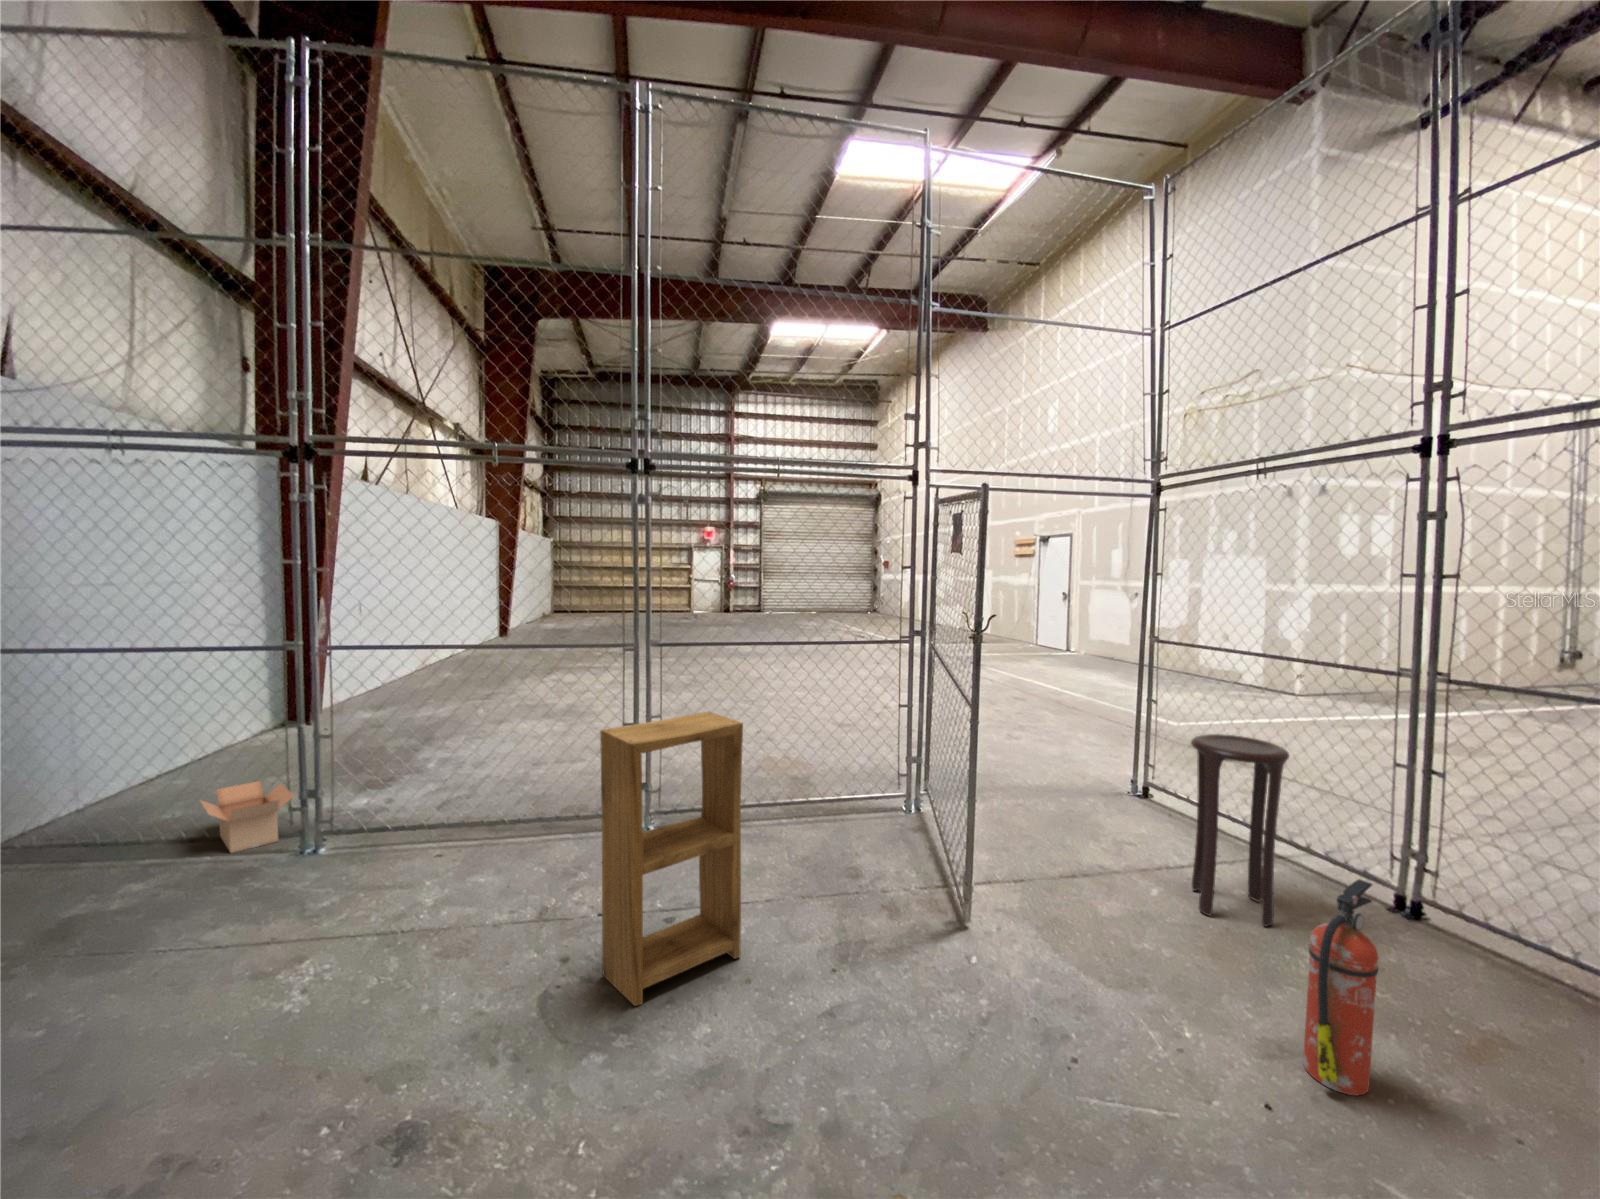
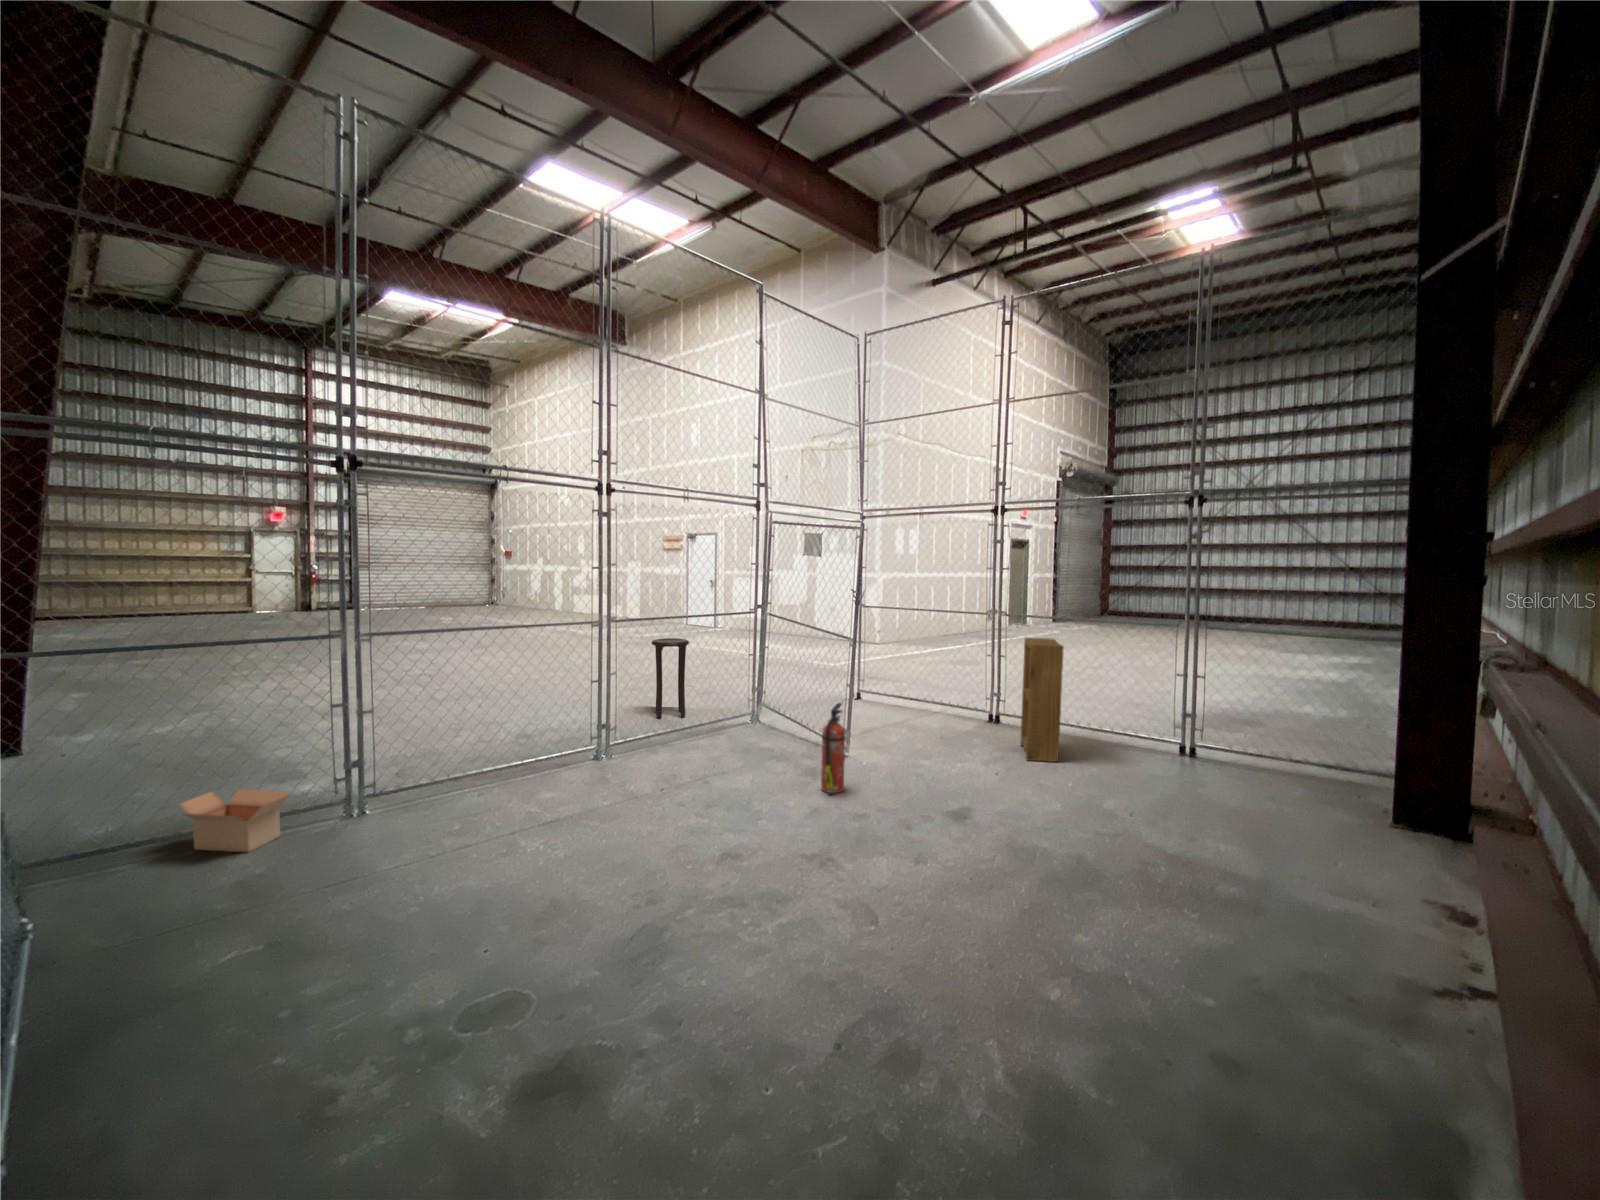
shelving unit: present [600,711,743,1006] -> present [1021,638,1064,762]
stool: present [1191,734,1289,926] -> present [652,638,689,719]
fire extinguisher: present [1303,879,1378,1095] -> present [821,703,845,793]

